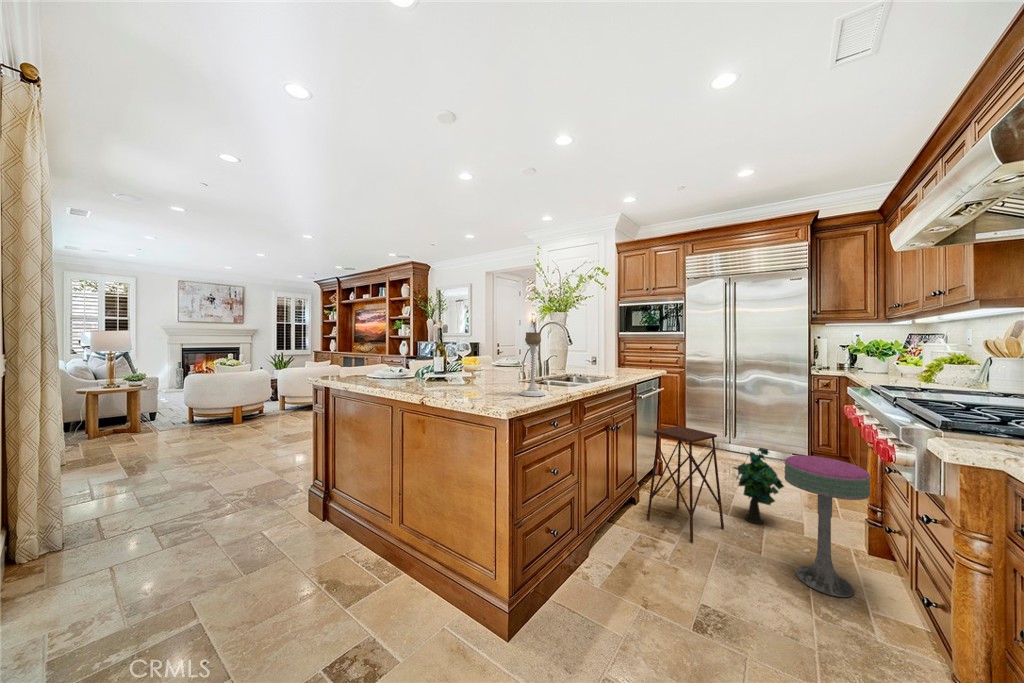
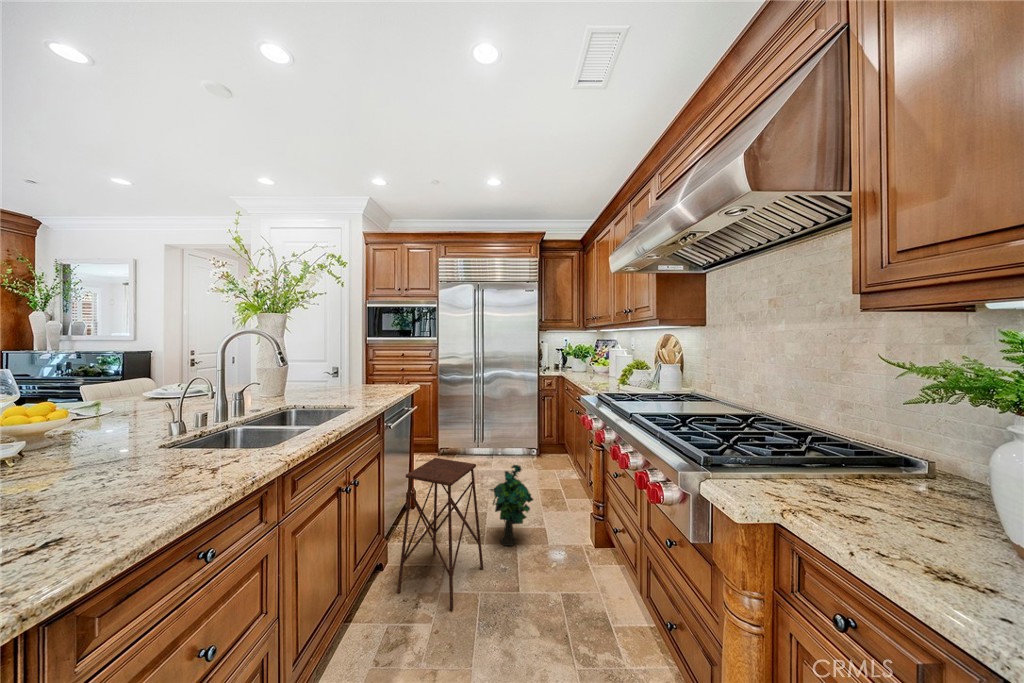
candle holder: present [520,332,545,396] -> none [75,371,166,534]
bar stool: present [784,455,870,597] -> none [543,475,611,625]

